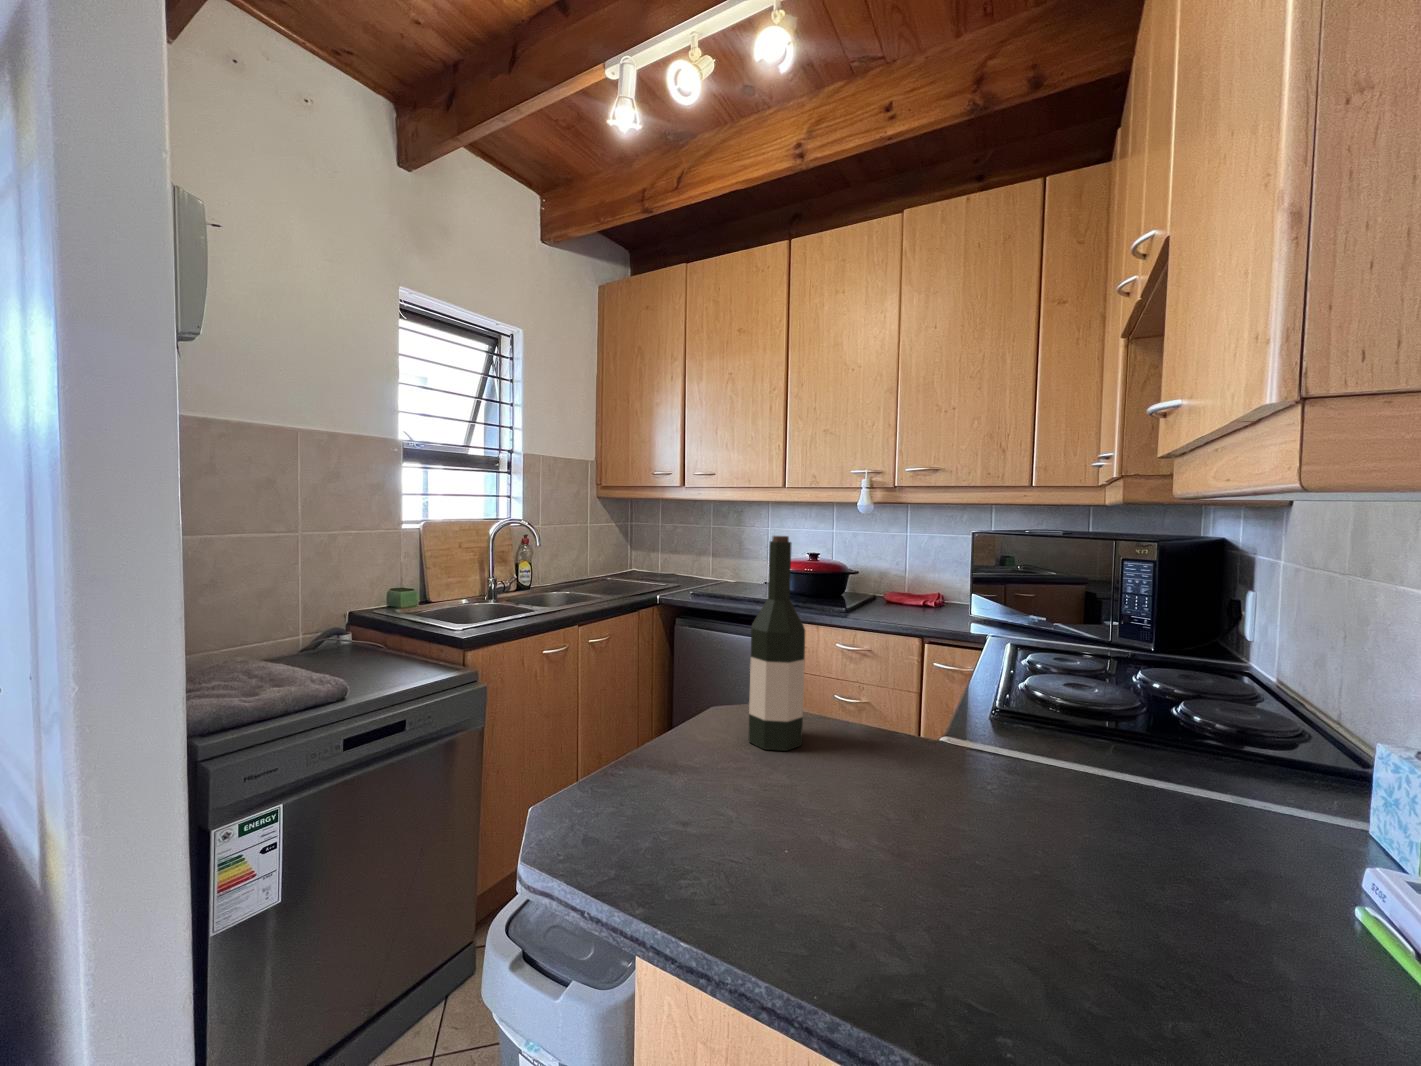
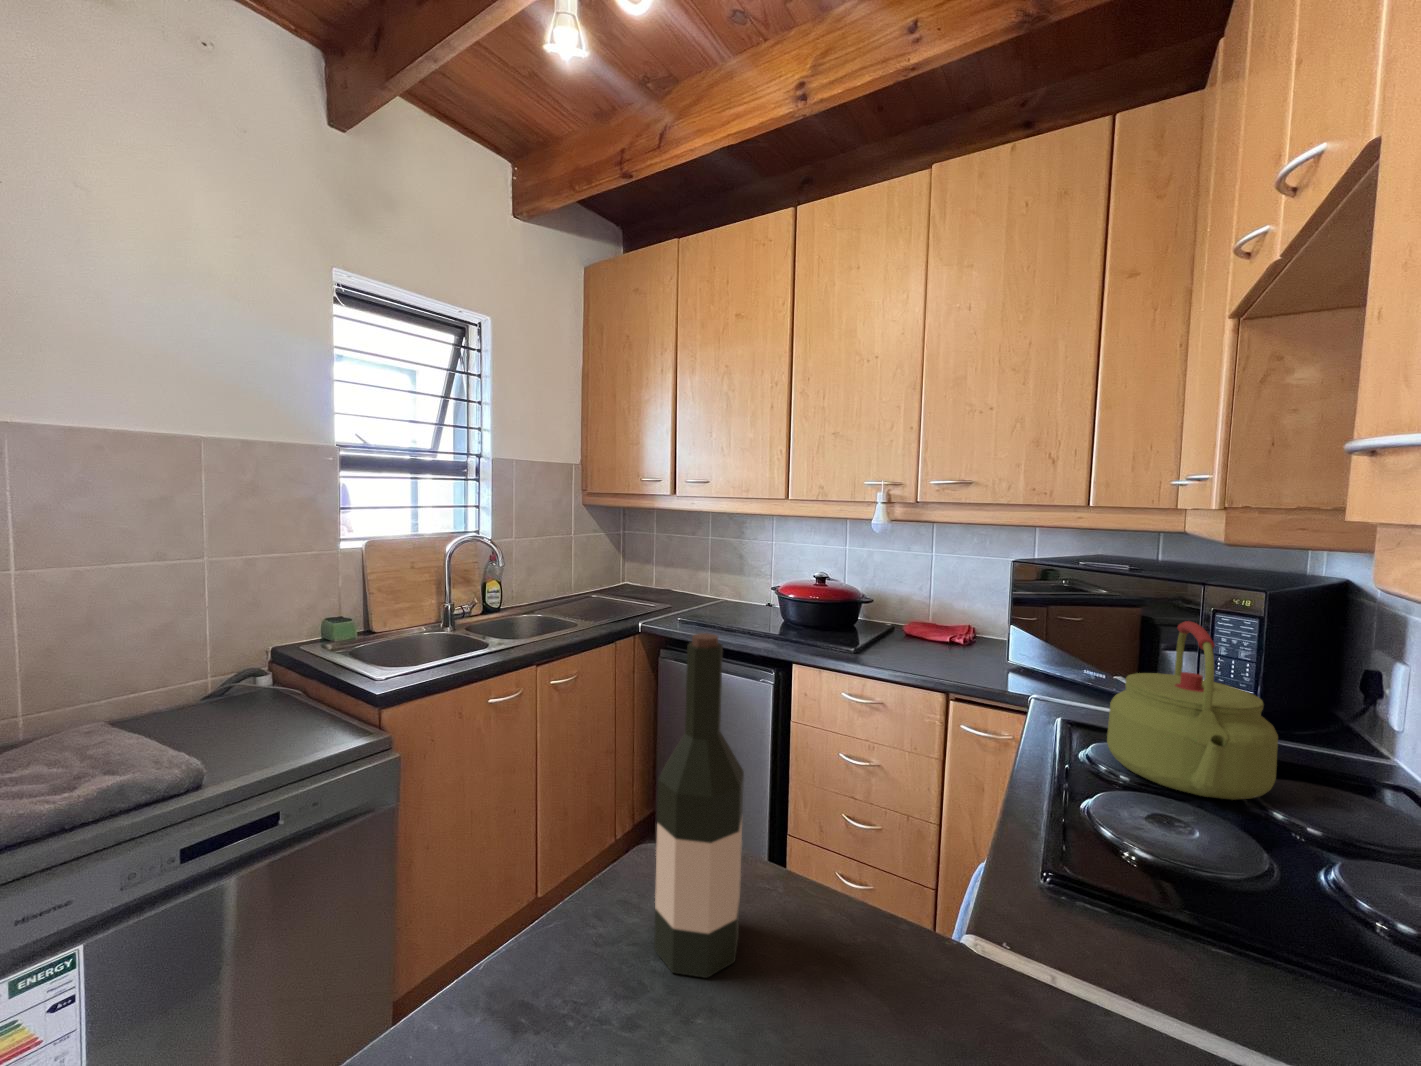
kettle: none [1043,559,1159,681] -> present [1107,621,1278,800]

